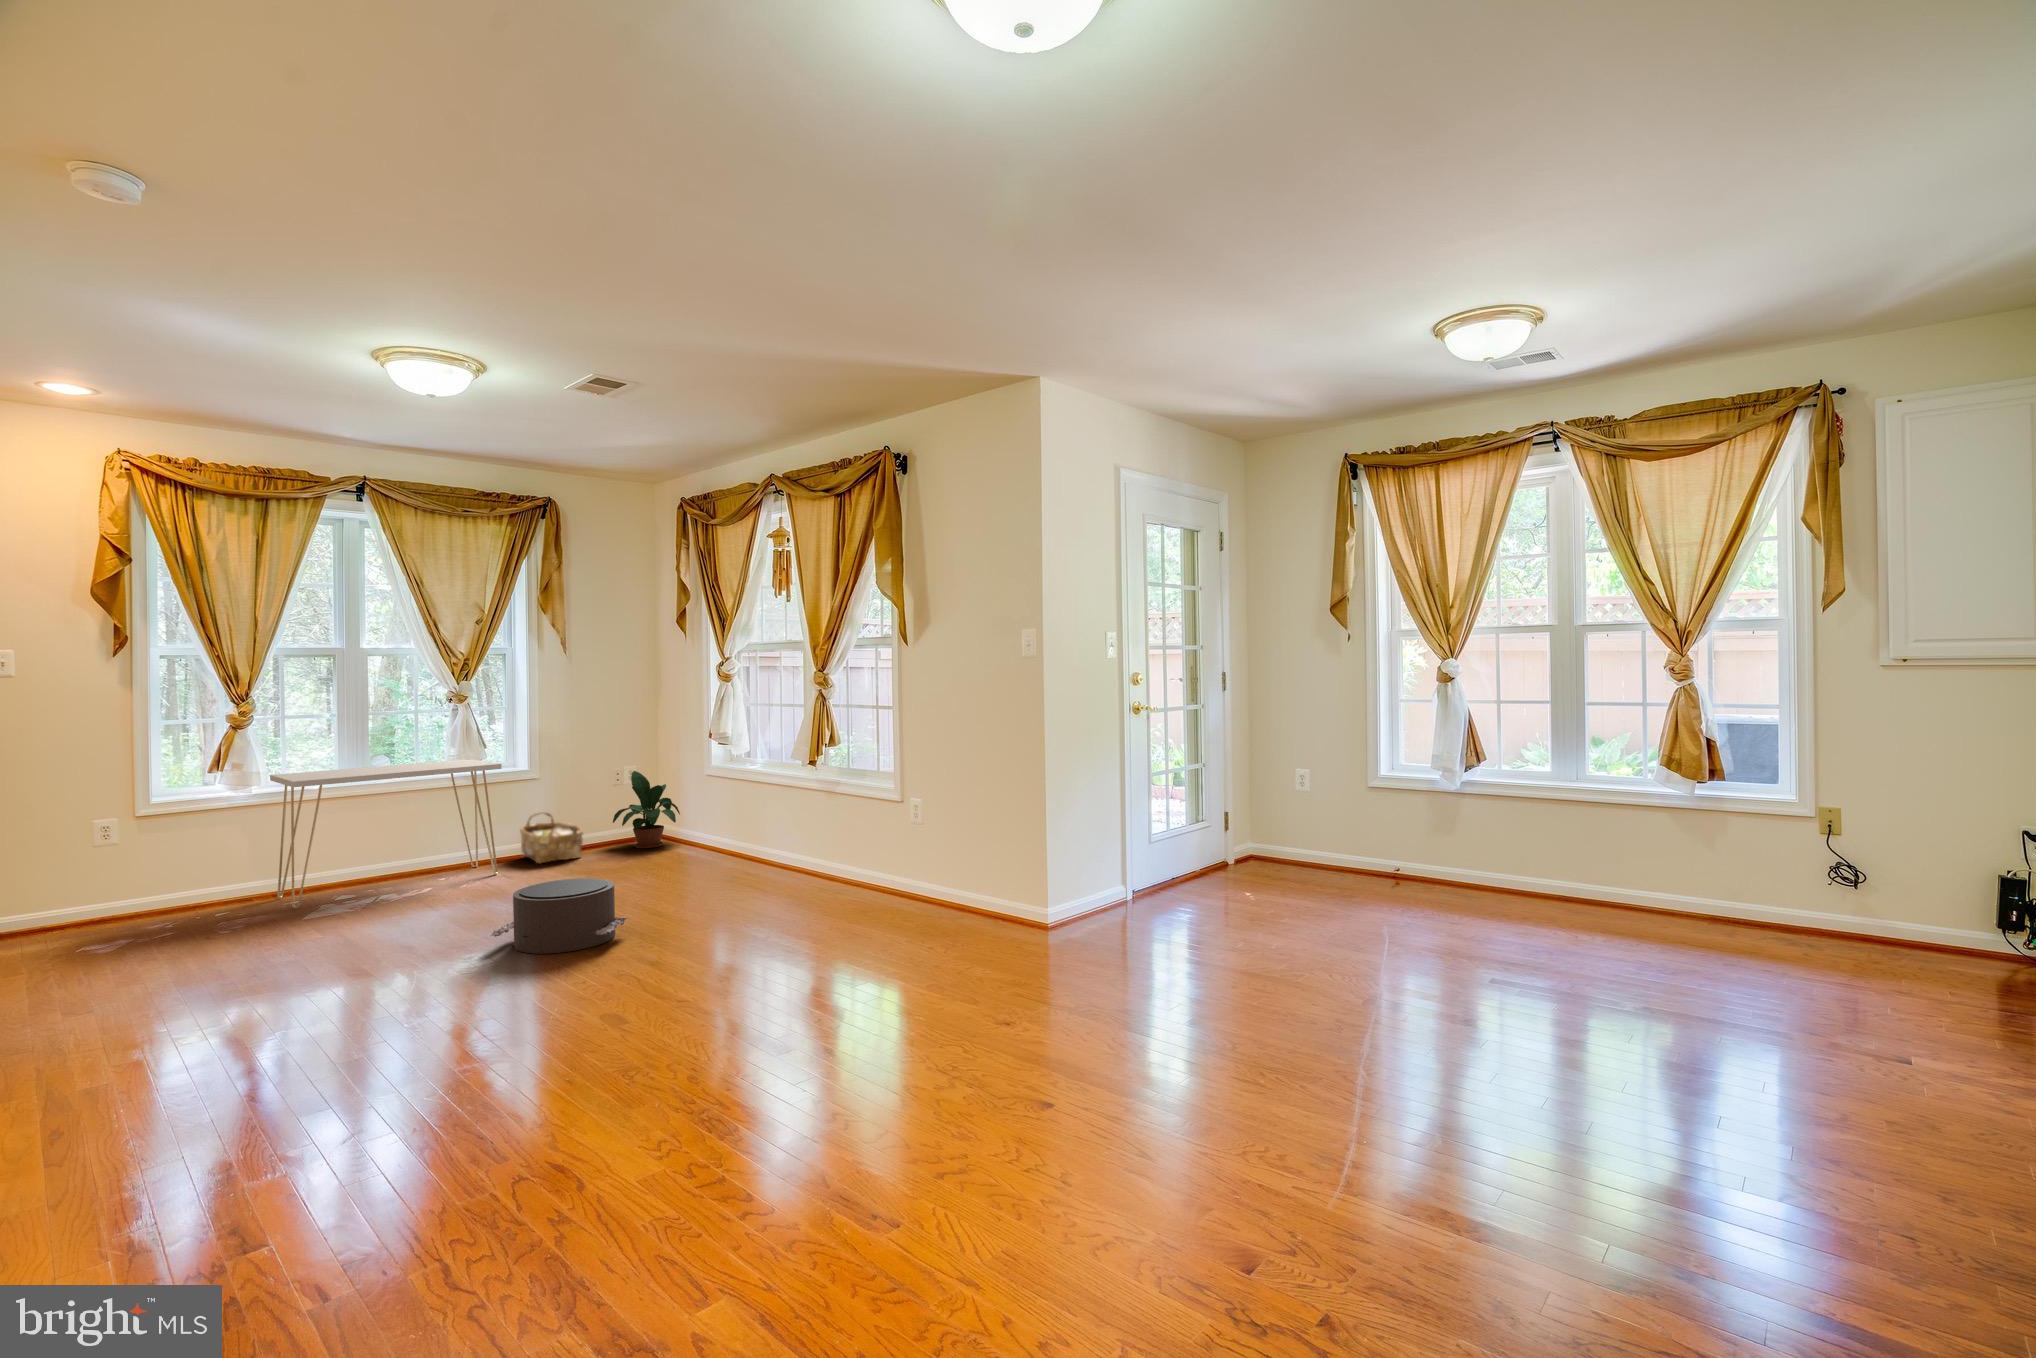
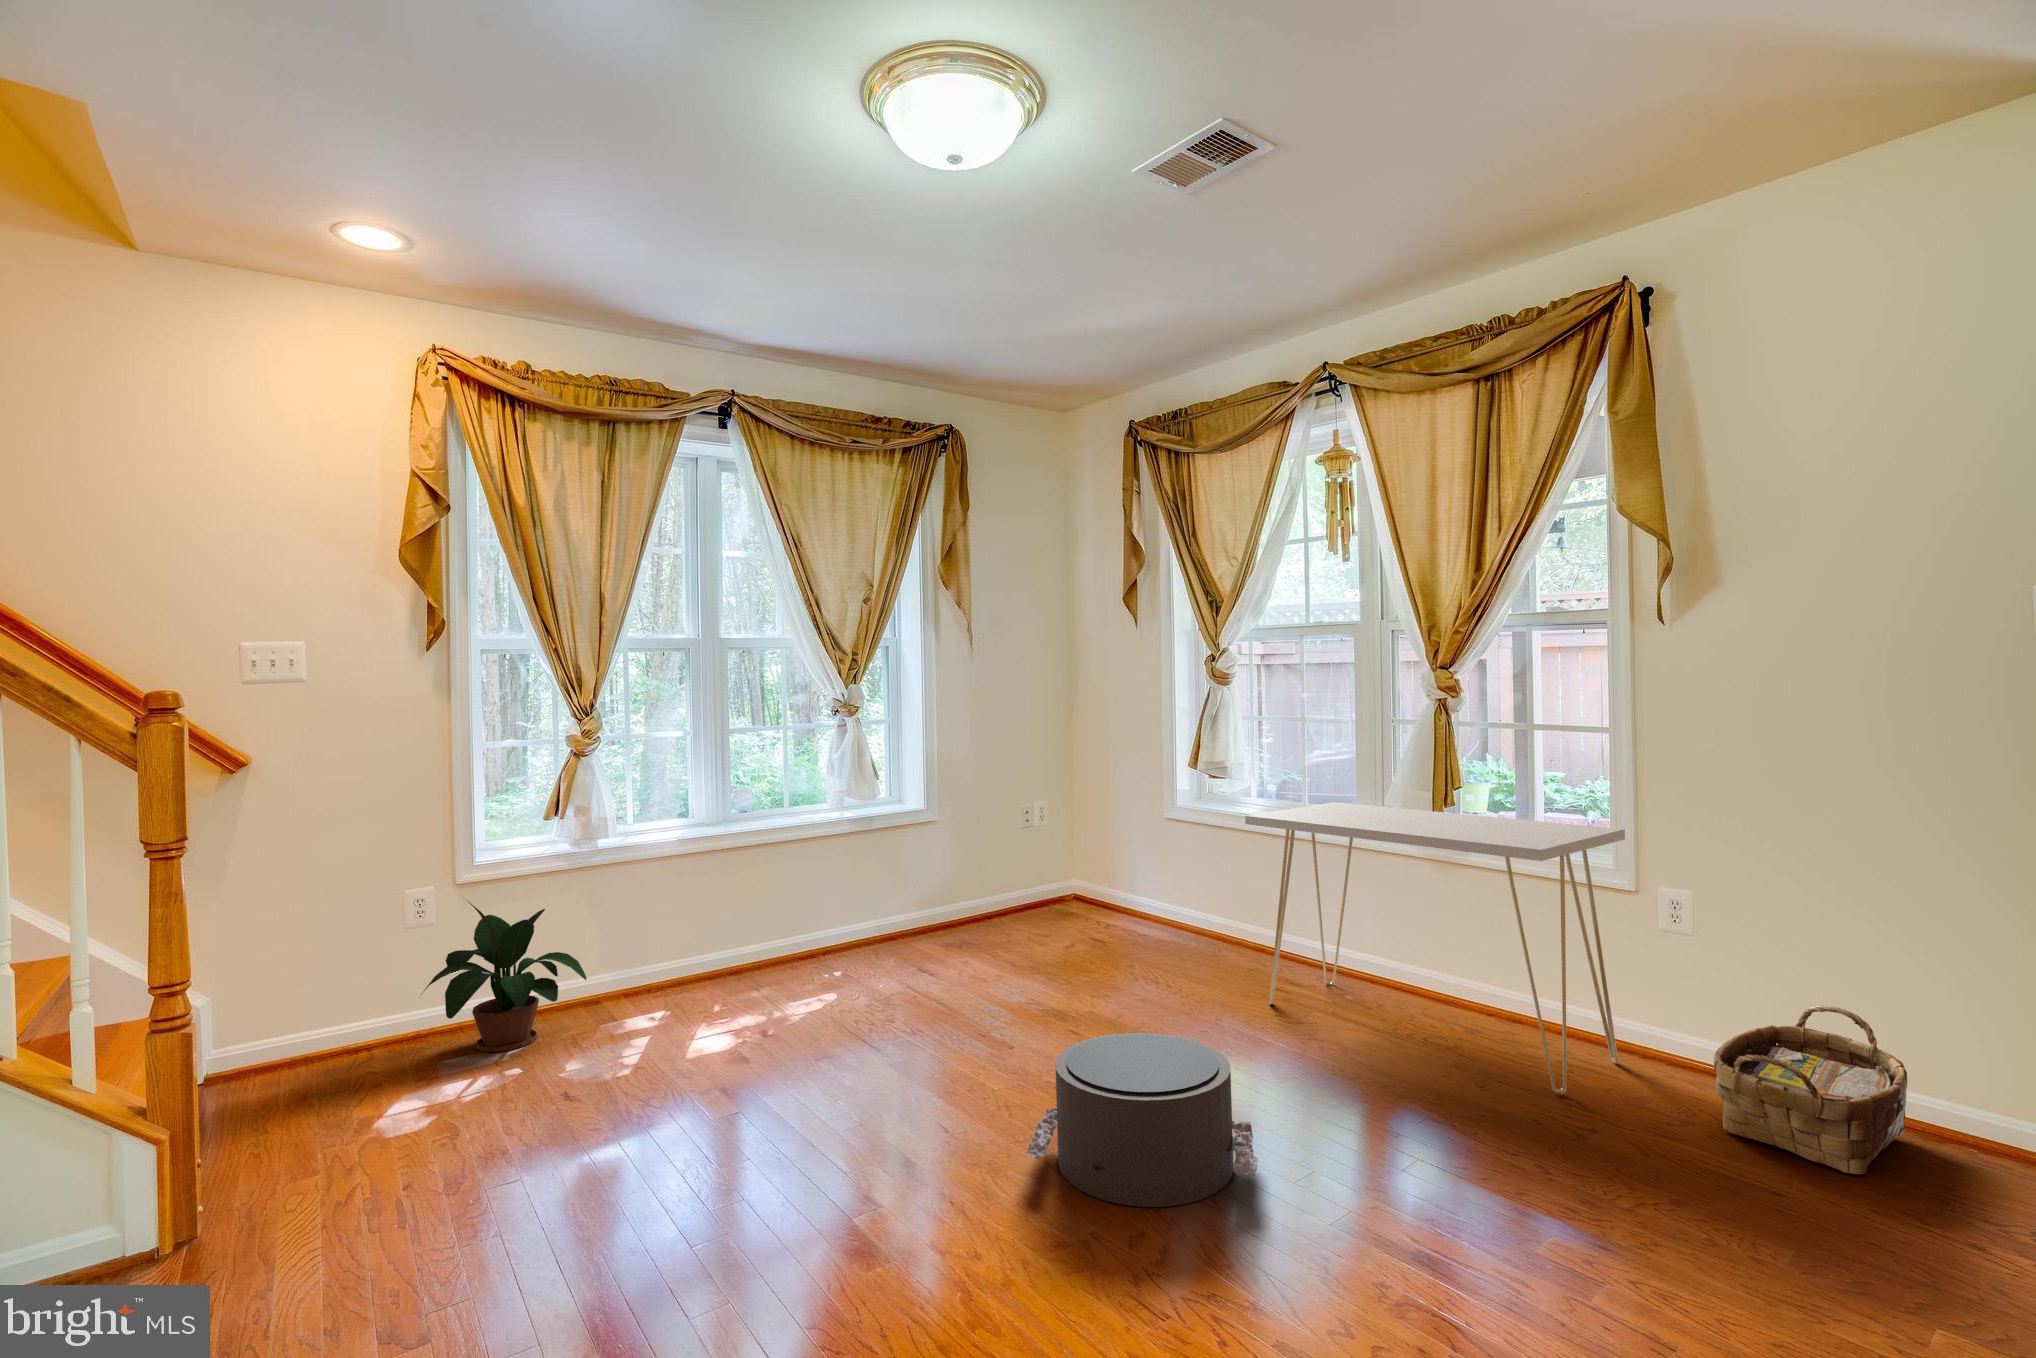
console table: present [270,759,502,908] -> present [1245,802,1625,1094]
potted plant: present [613,771,680,848] -> present [424,901,587,1052]
woven basket: present [520,812,583,863] -> present [1714,1006,1907,1175]

